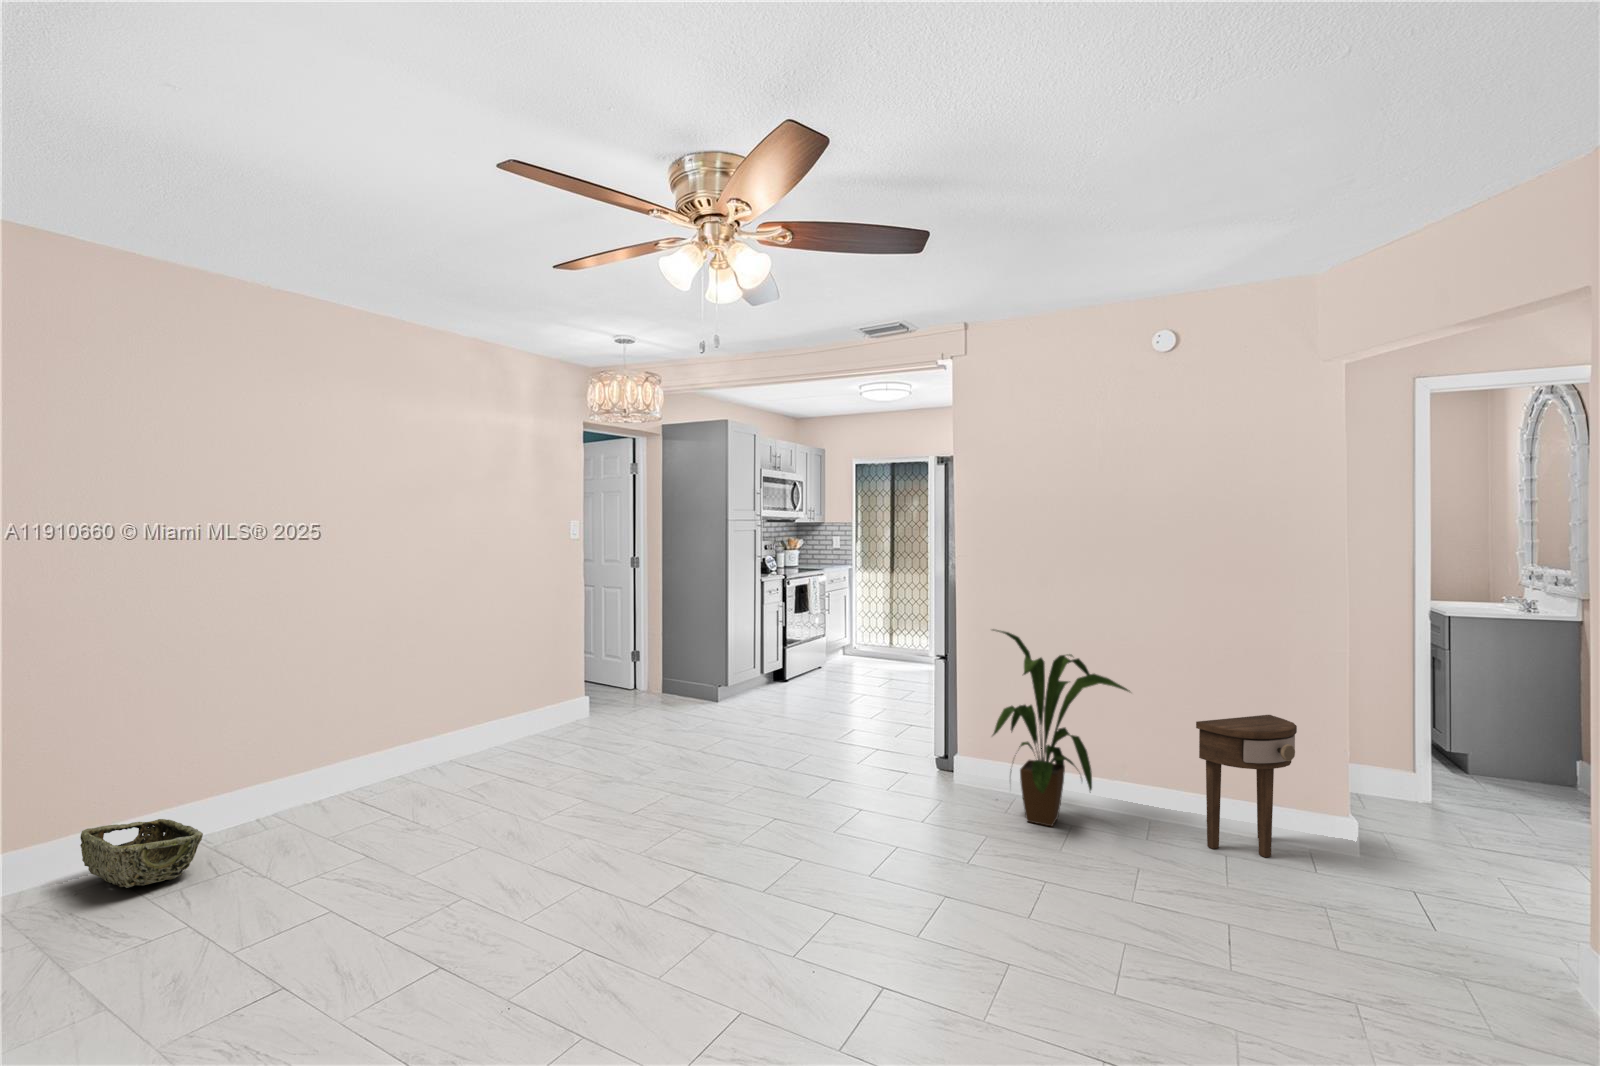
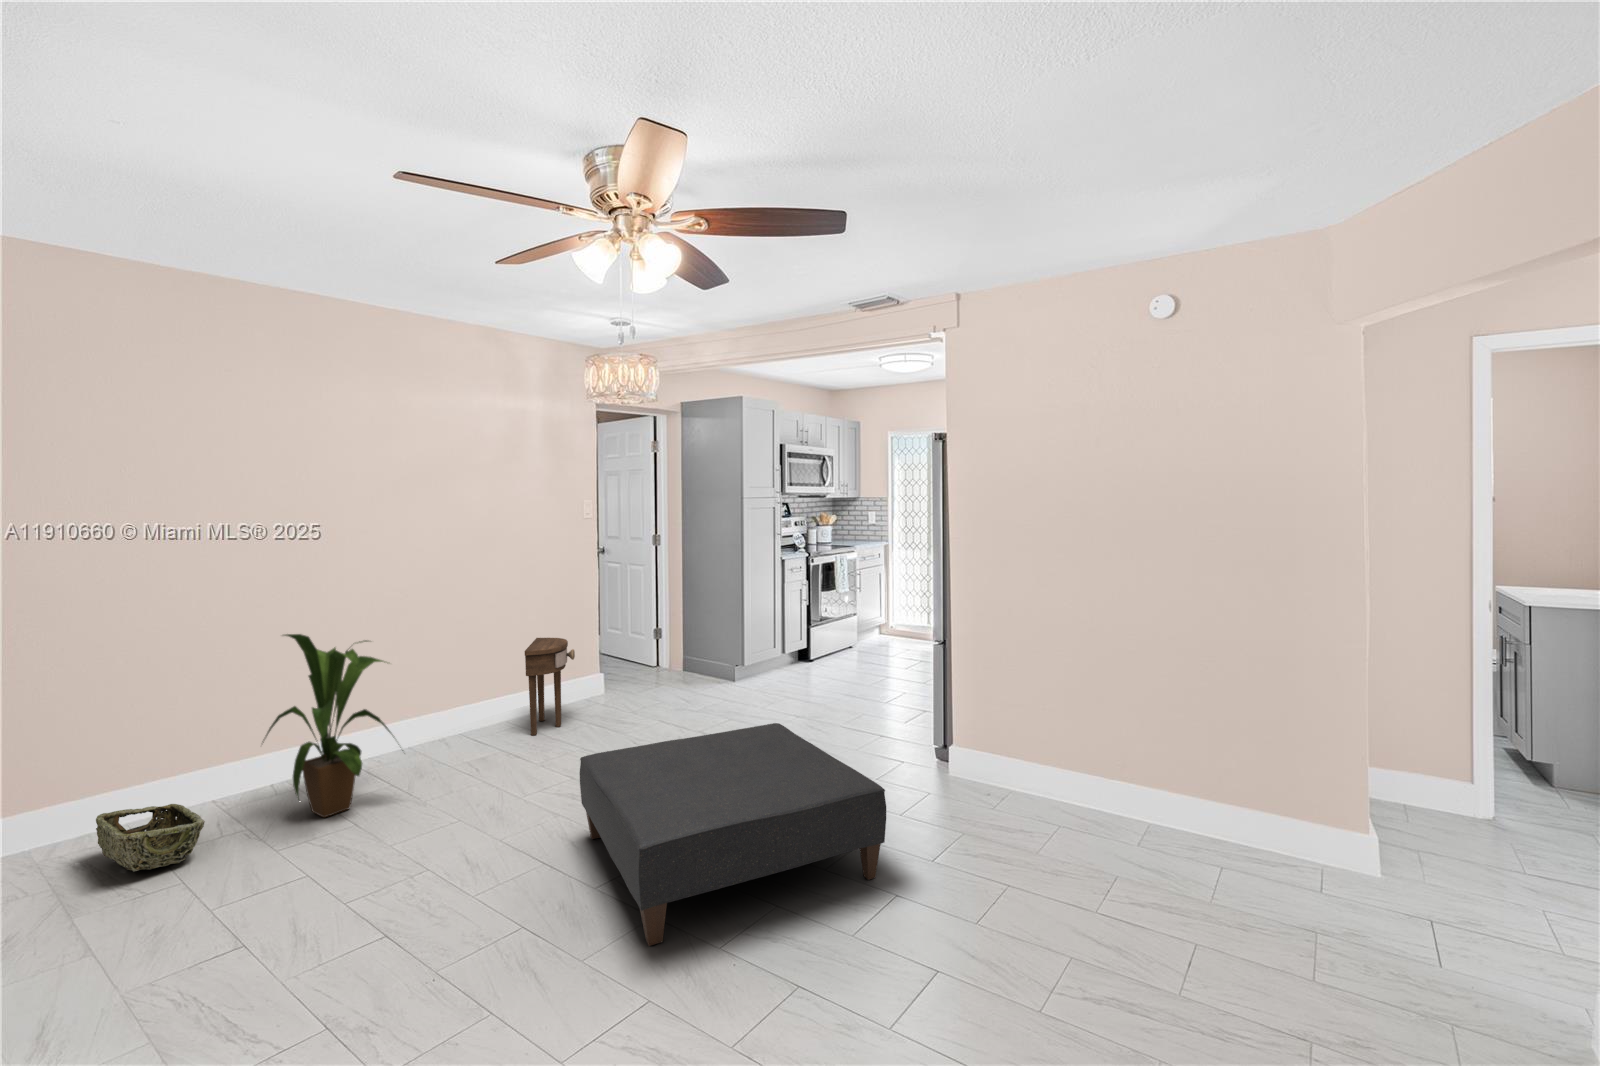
house plant: present [993,629,1130,826] -> present [263,634,403,817]
side table: present [1196,715,1297,857] -> present [525,638,575,735]
ottoman: none [601,726,911,933] -> present [580,723,886,946]

